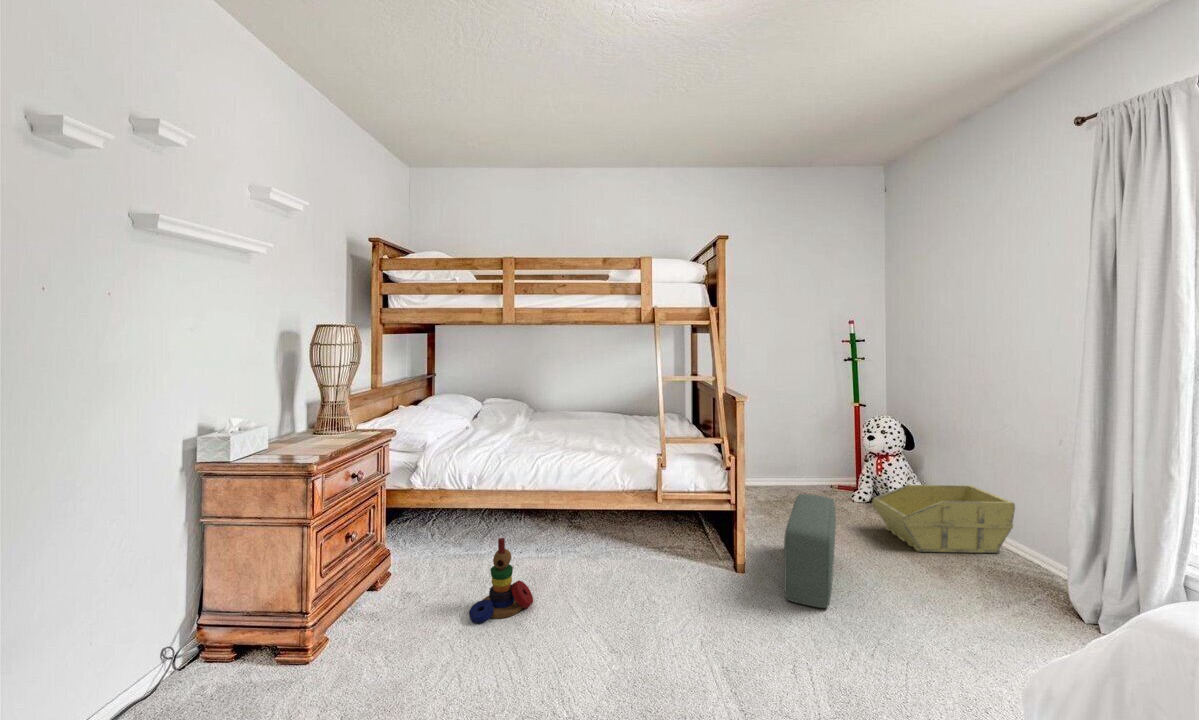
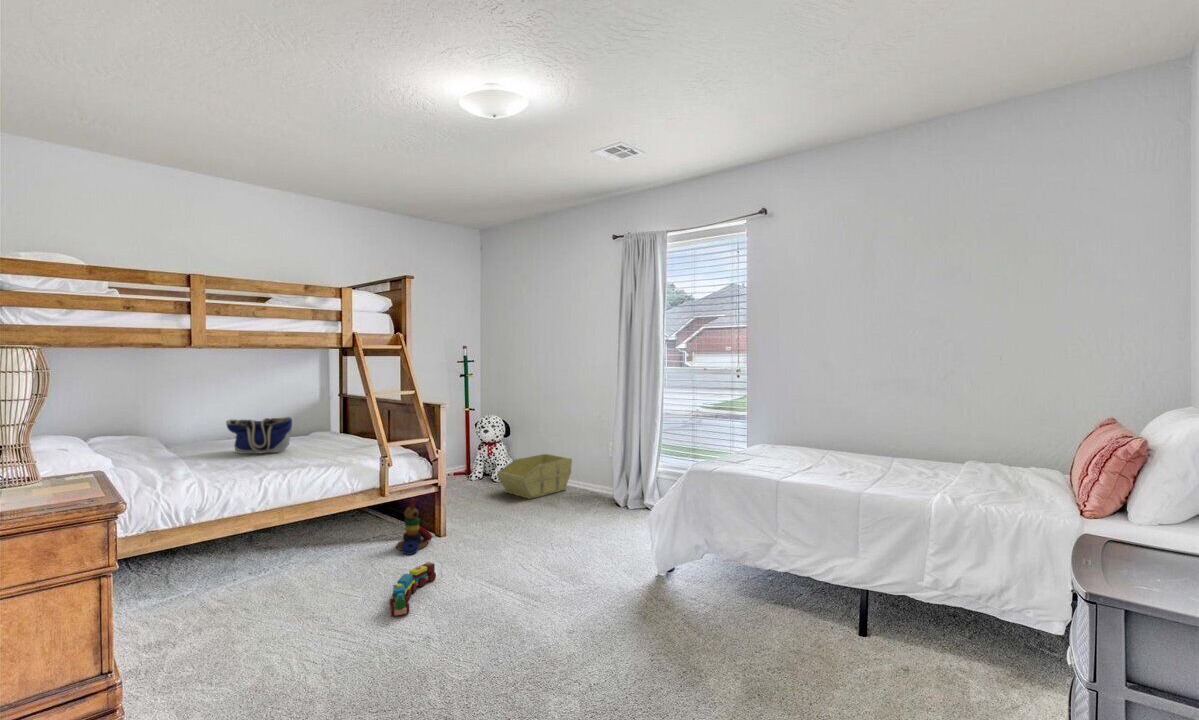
tote bag: none [550,395,605,431] -> present [226,417,292,454]
pouf: present [784,494,836,608] -> none [464,473,509,540]
stacking toy: present [469,538,533,623] -> present [397,499,433,555]
toy train: none [567,609,671,679] -> present [390,562,436,616]

